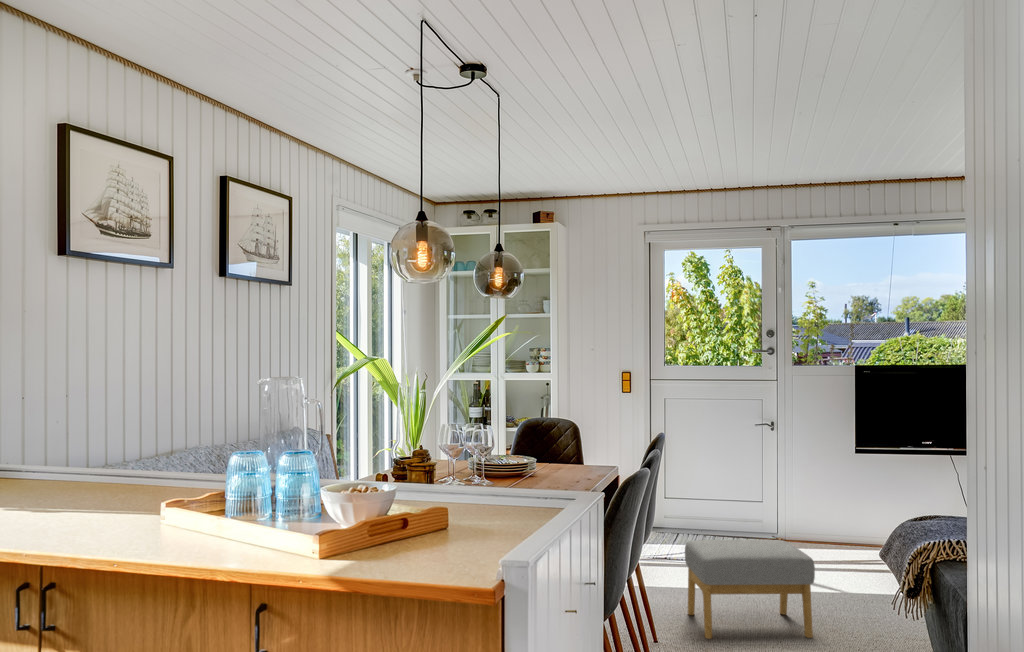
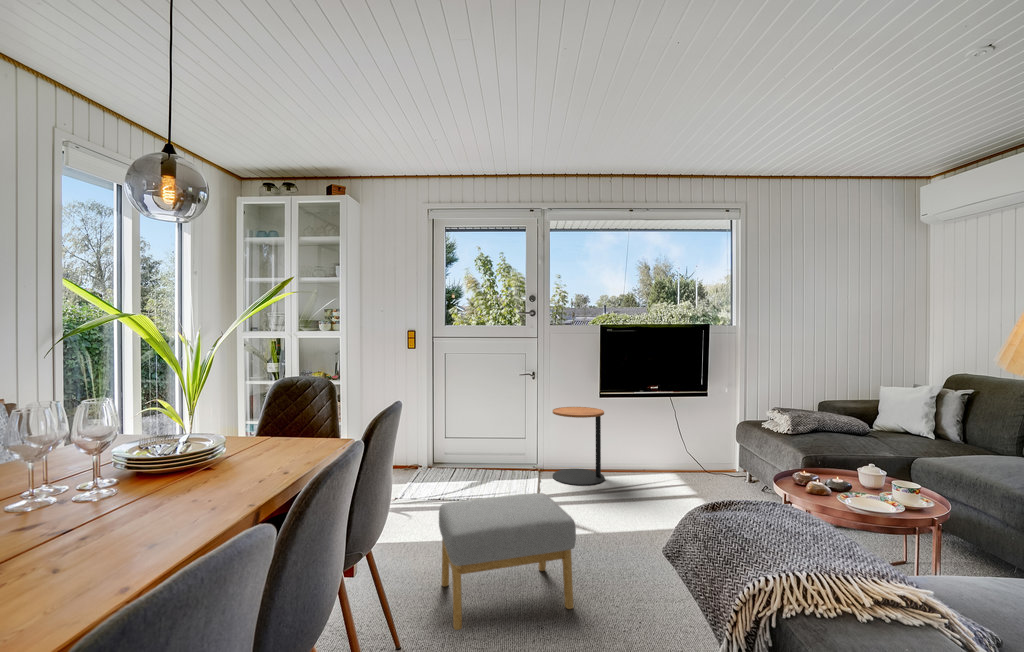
side table: none [796,465,862,558] -> present [553,407,604,486]

